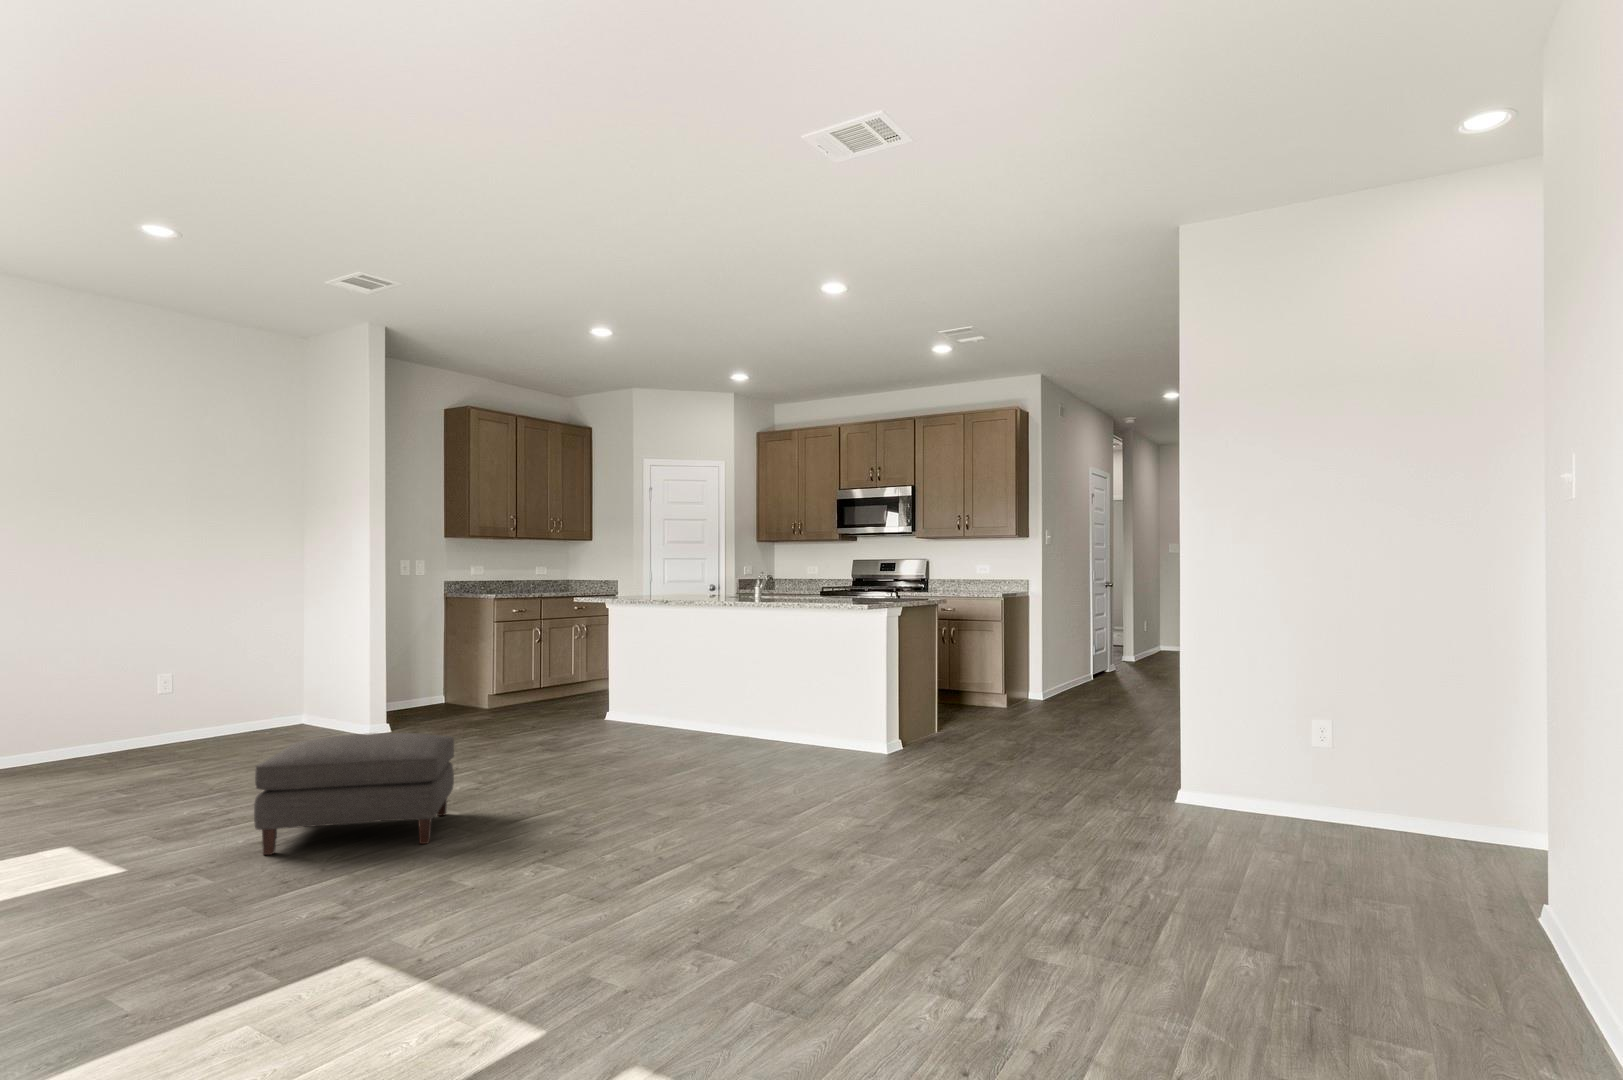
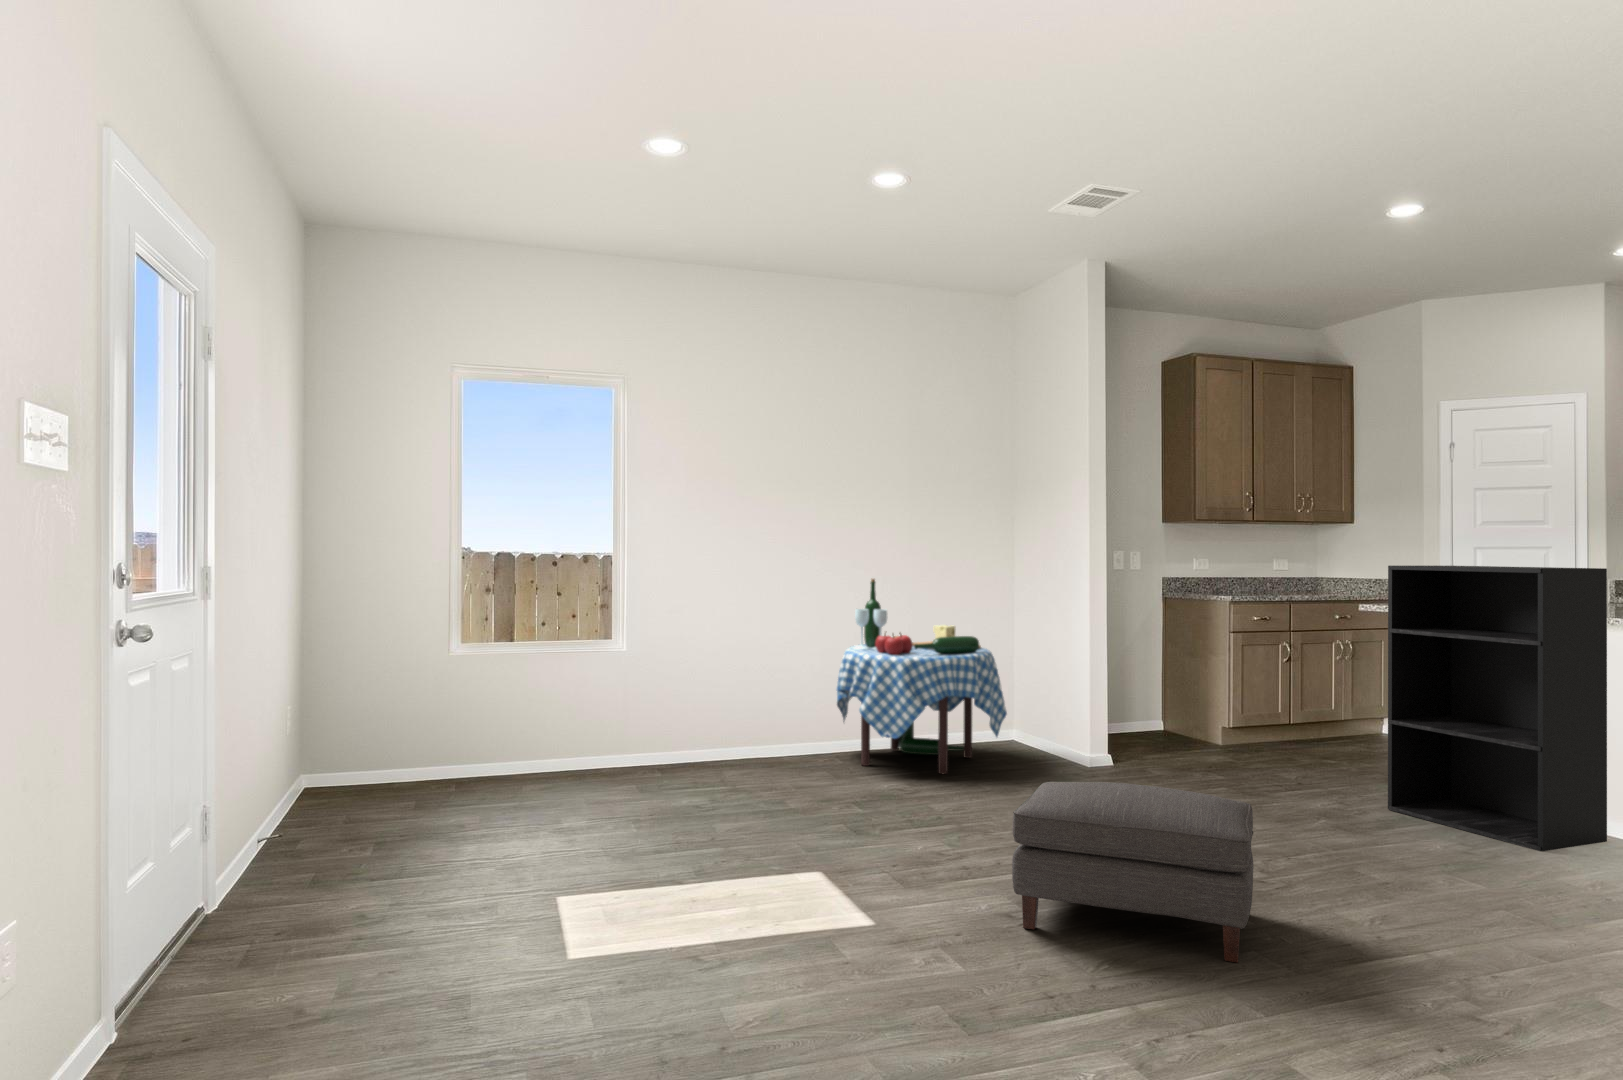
bookshelf: none [582,570,700,748] -> present [1388,566,1607,851]
dining table: none [105,588,292,763] -> present [837,579,1007,774]

